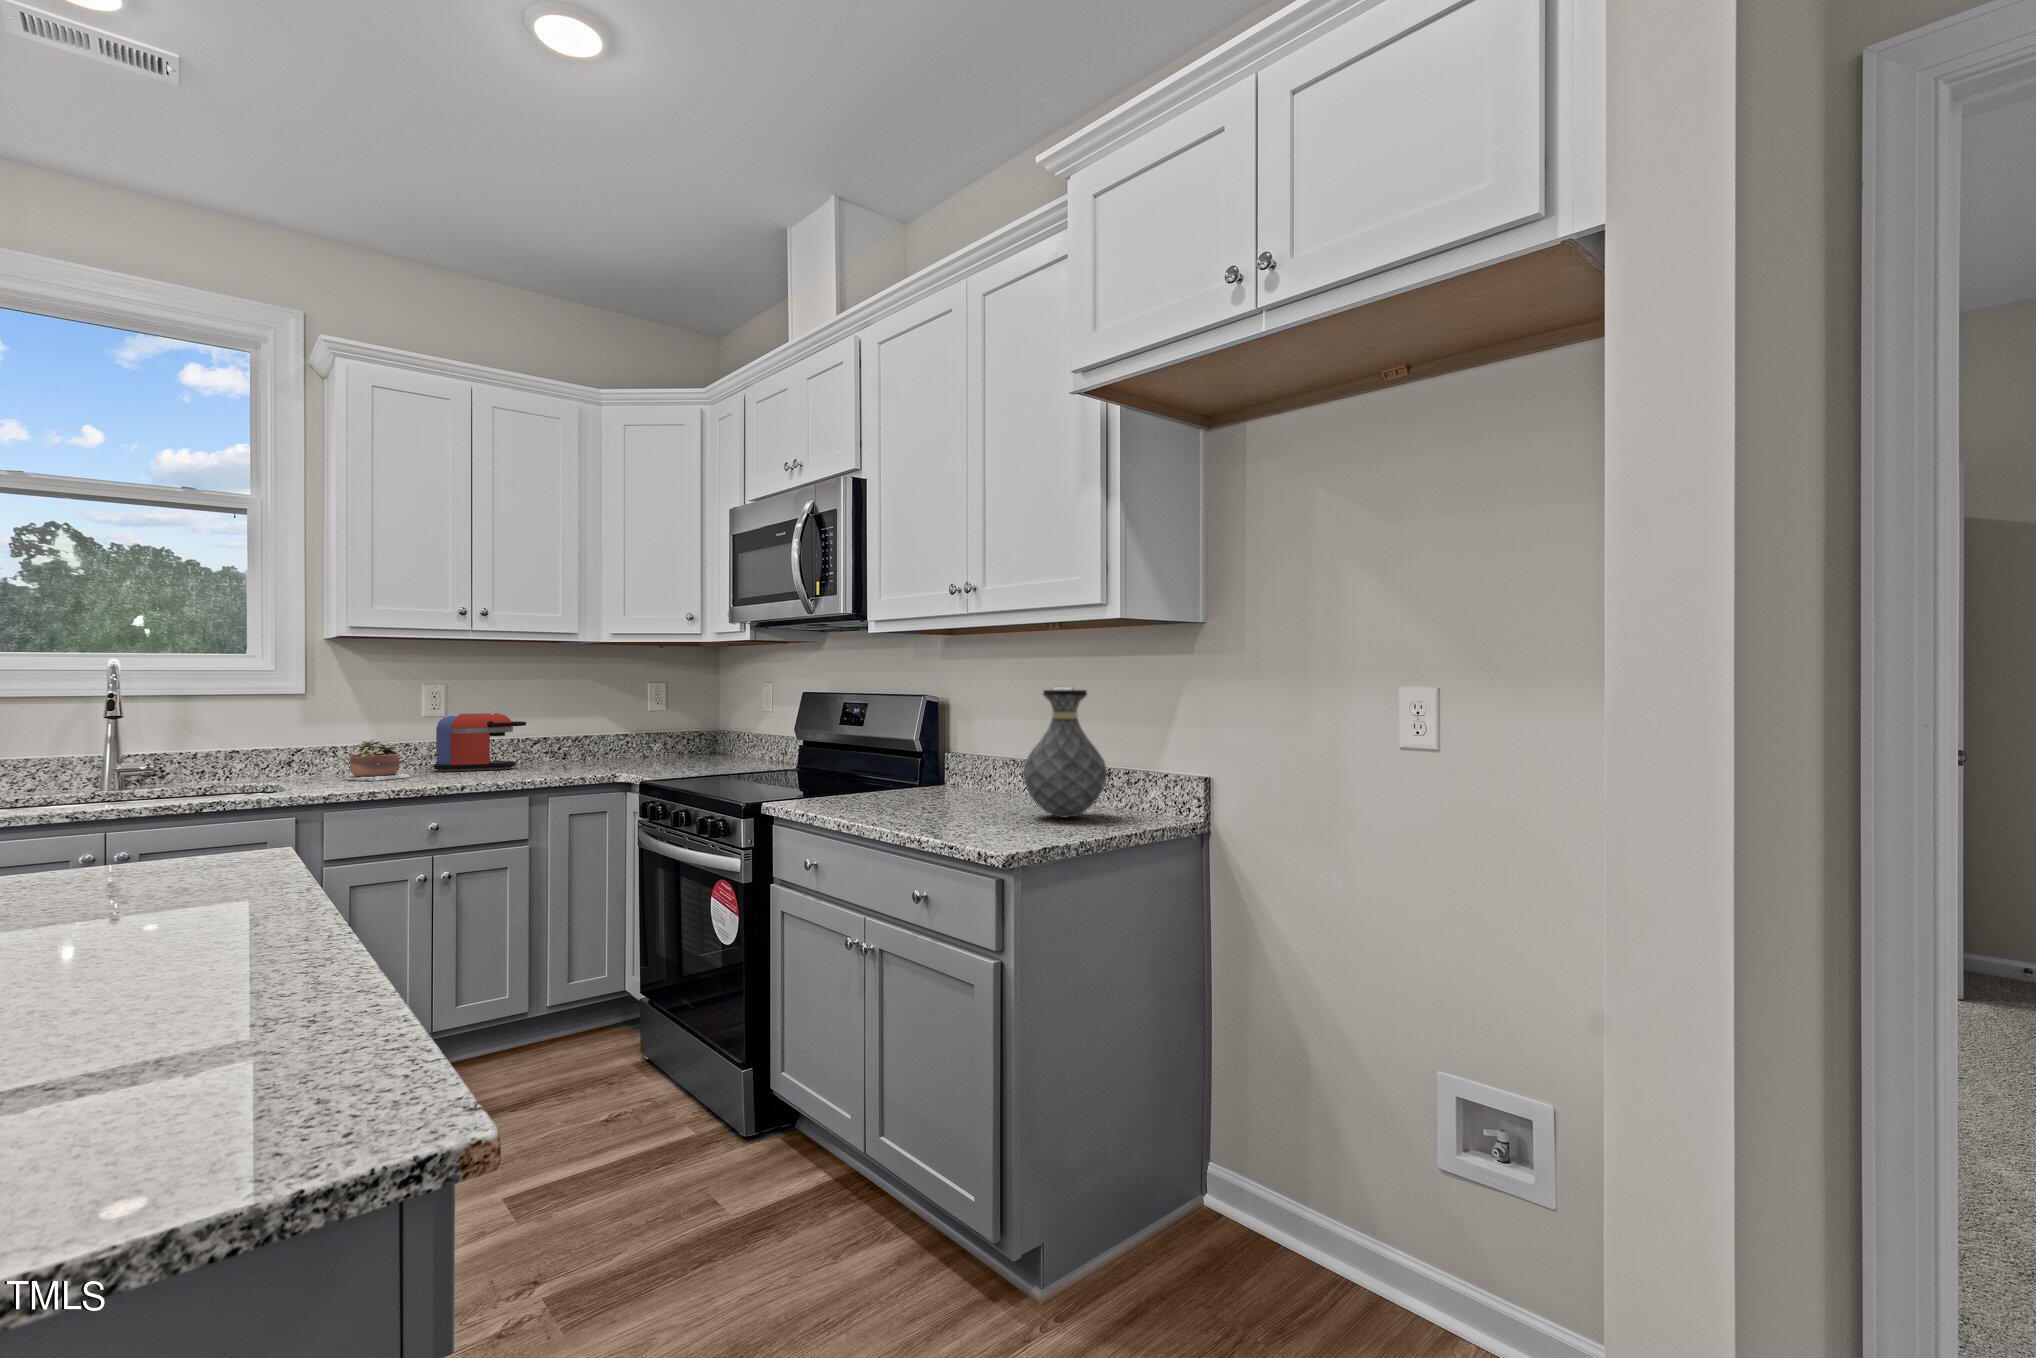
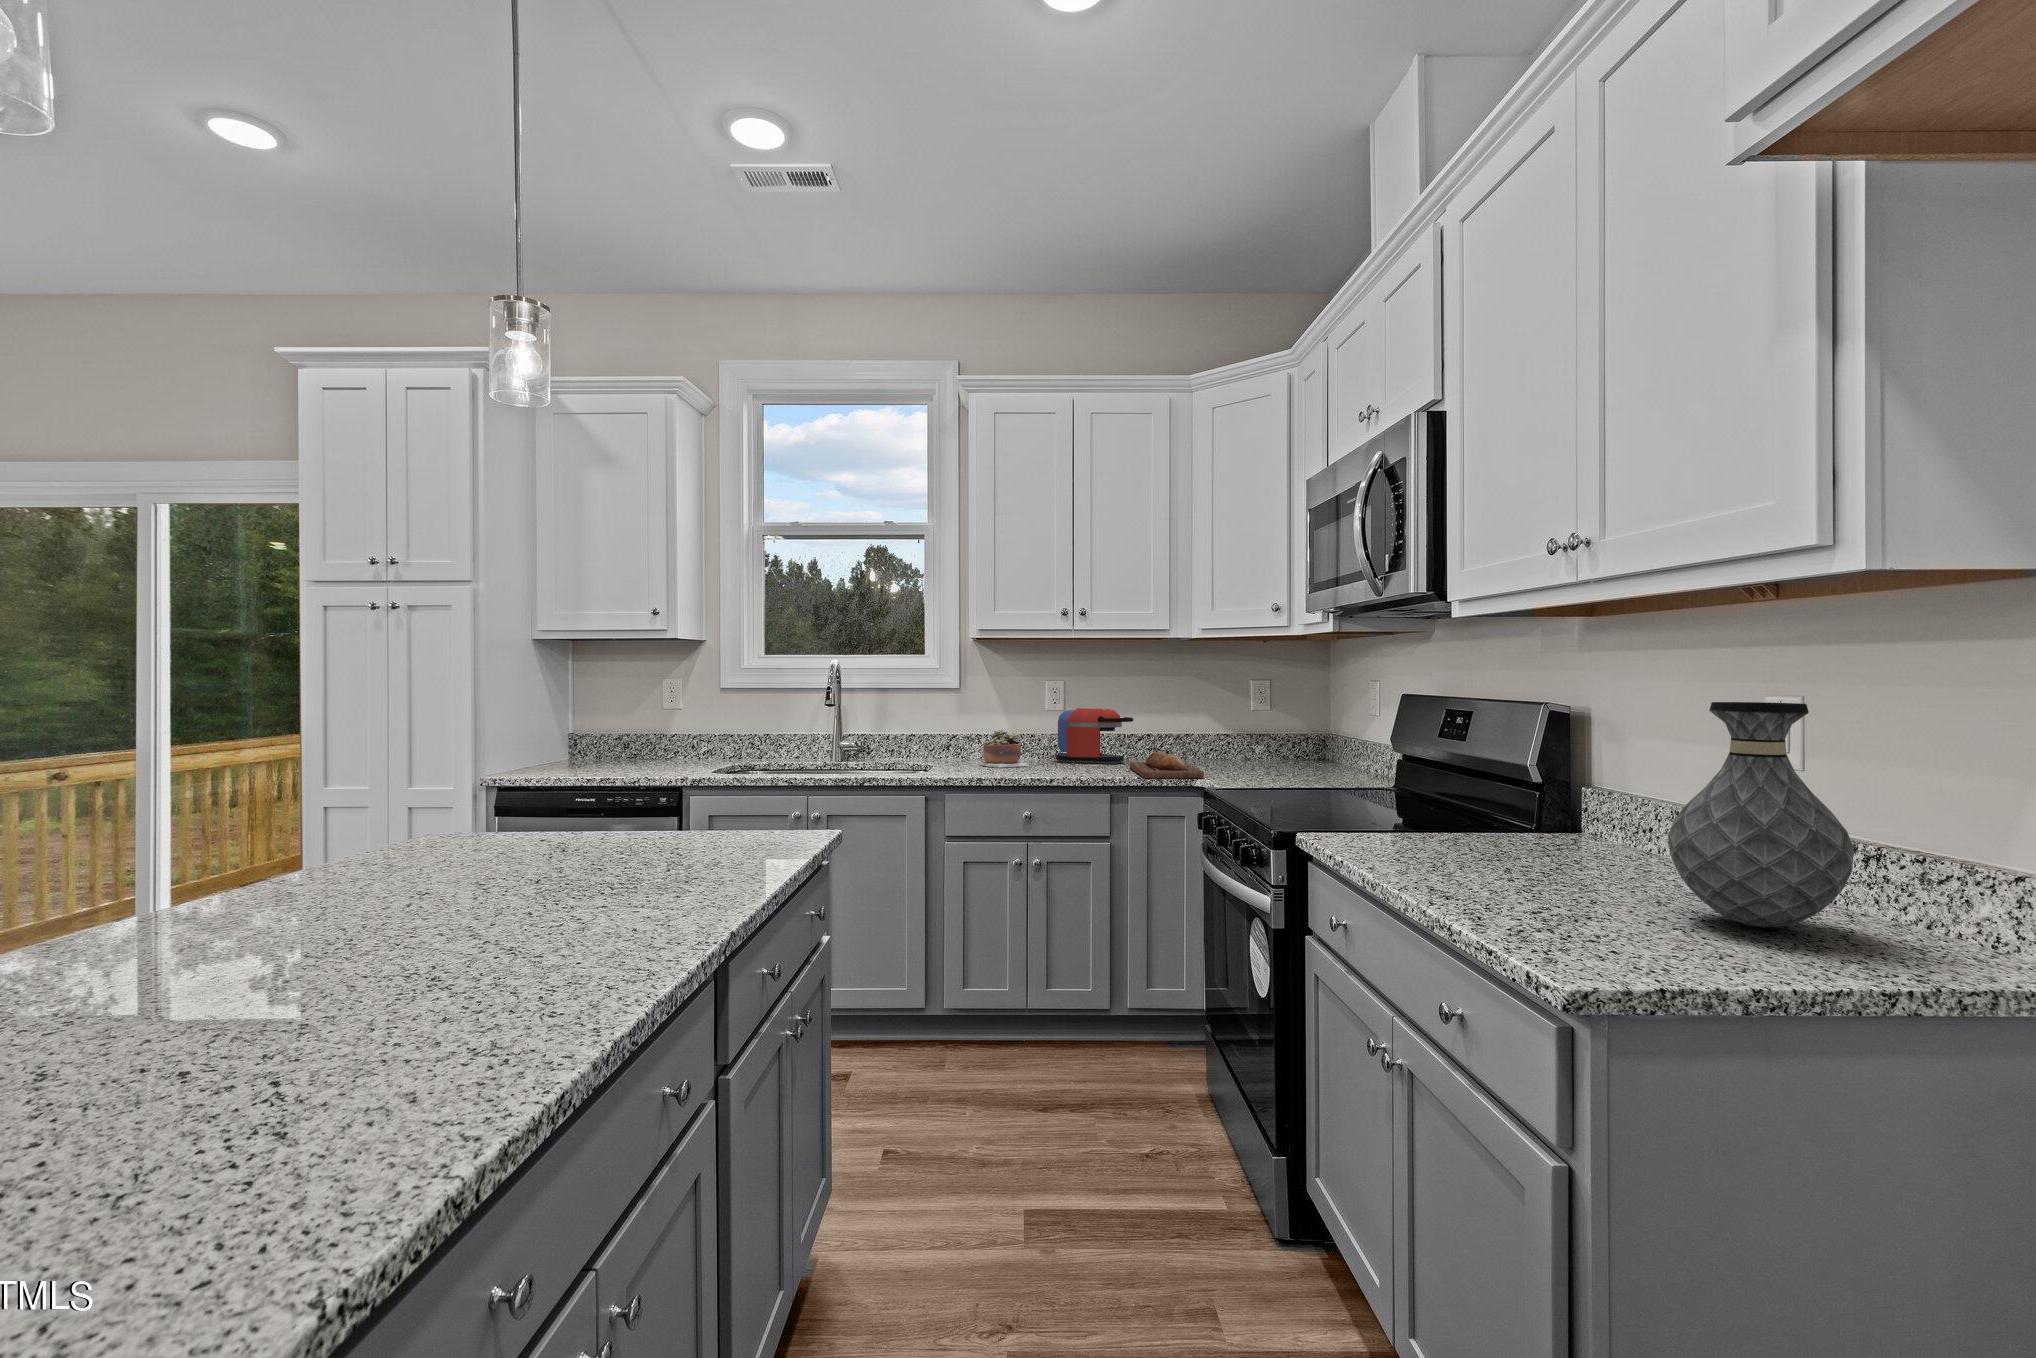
bread loaf: none [531,754,621,778] -> present [1130,752,1204,778]

